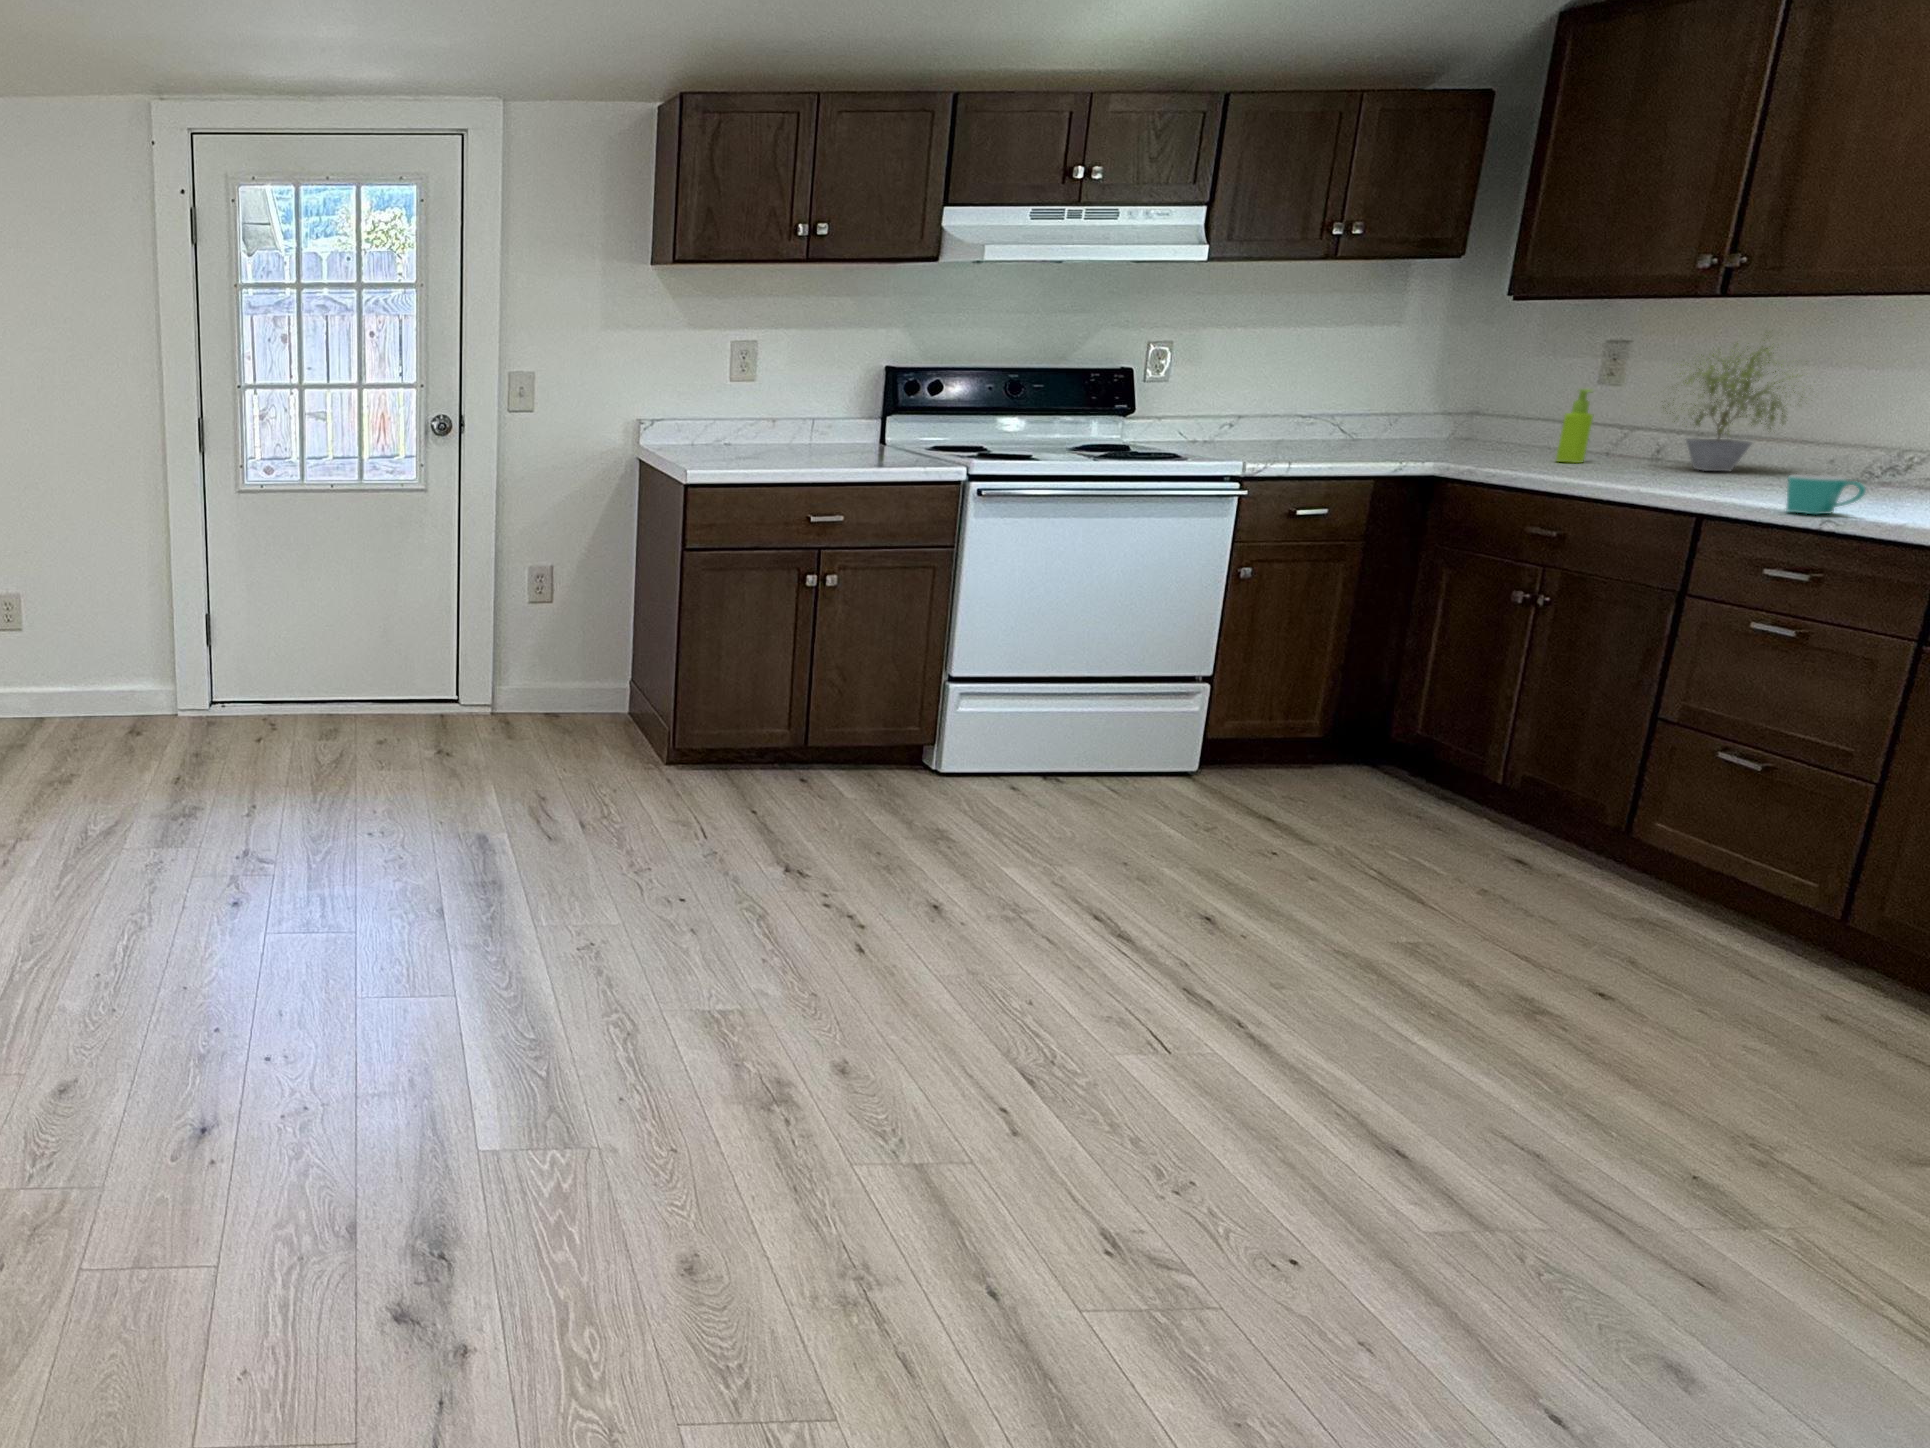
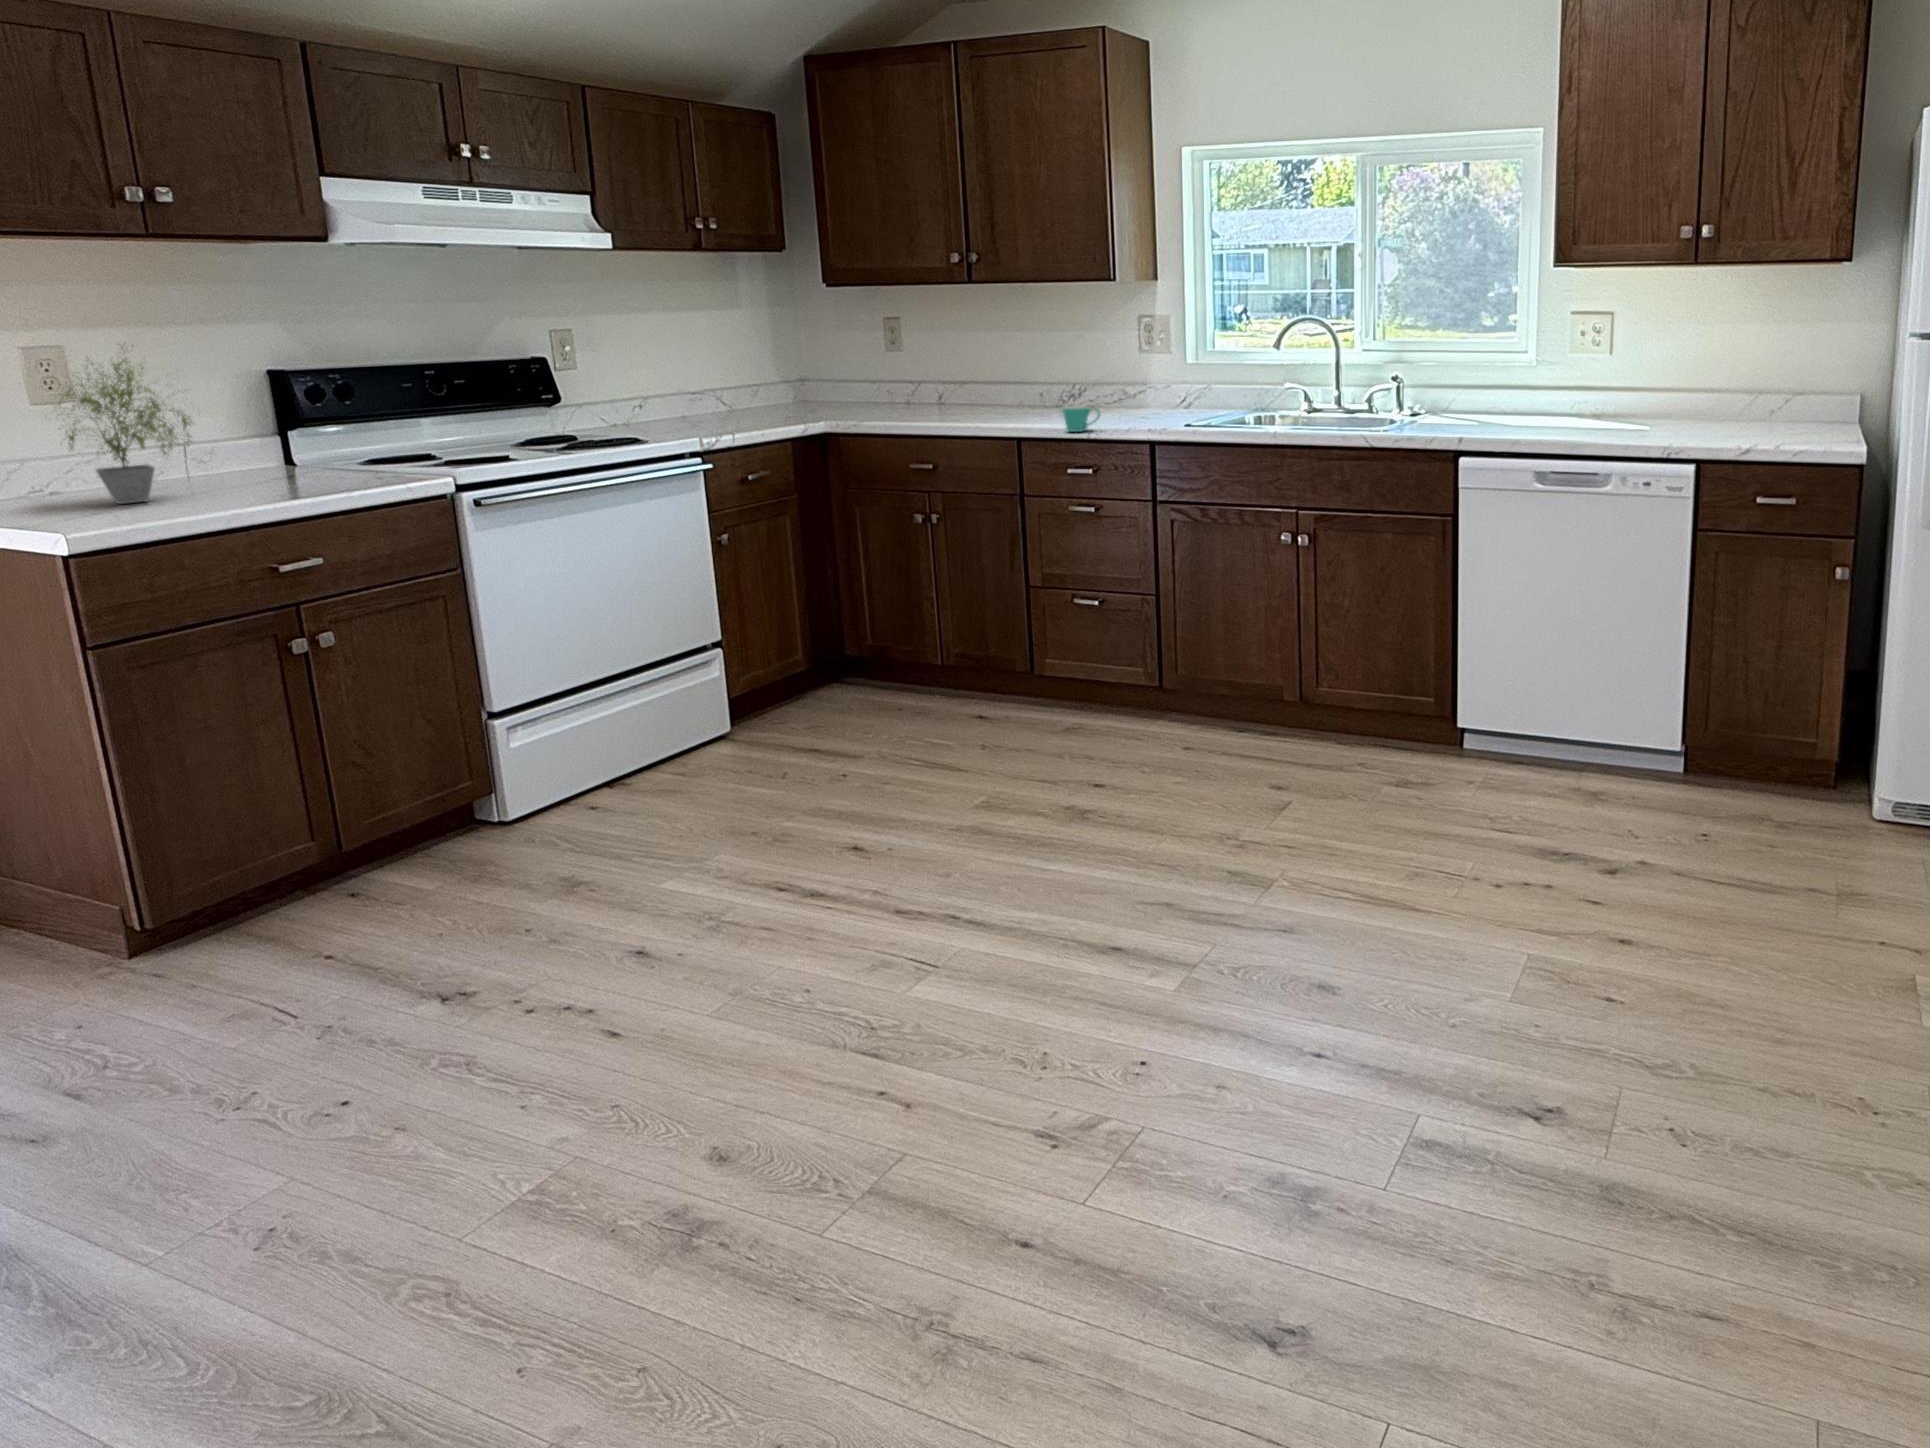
potted plant: present [1663,335,1803,471] -> present [48,346,194,504]
soap dispenser: present [1556,389,1593,463] -> none [893,356,913,414]

